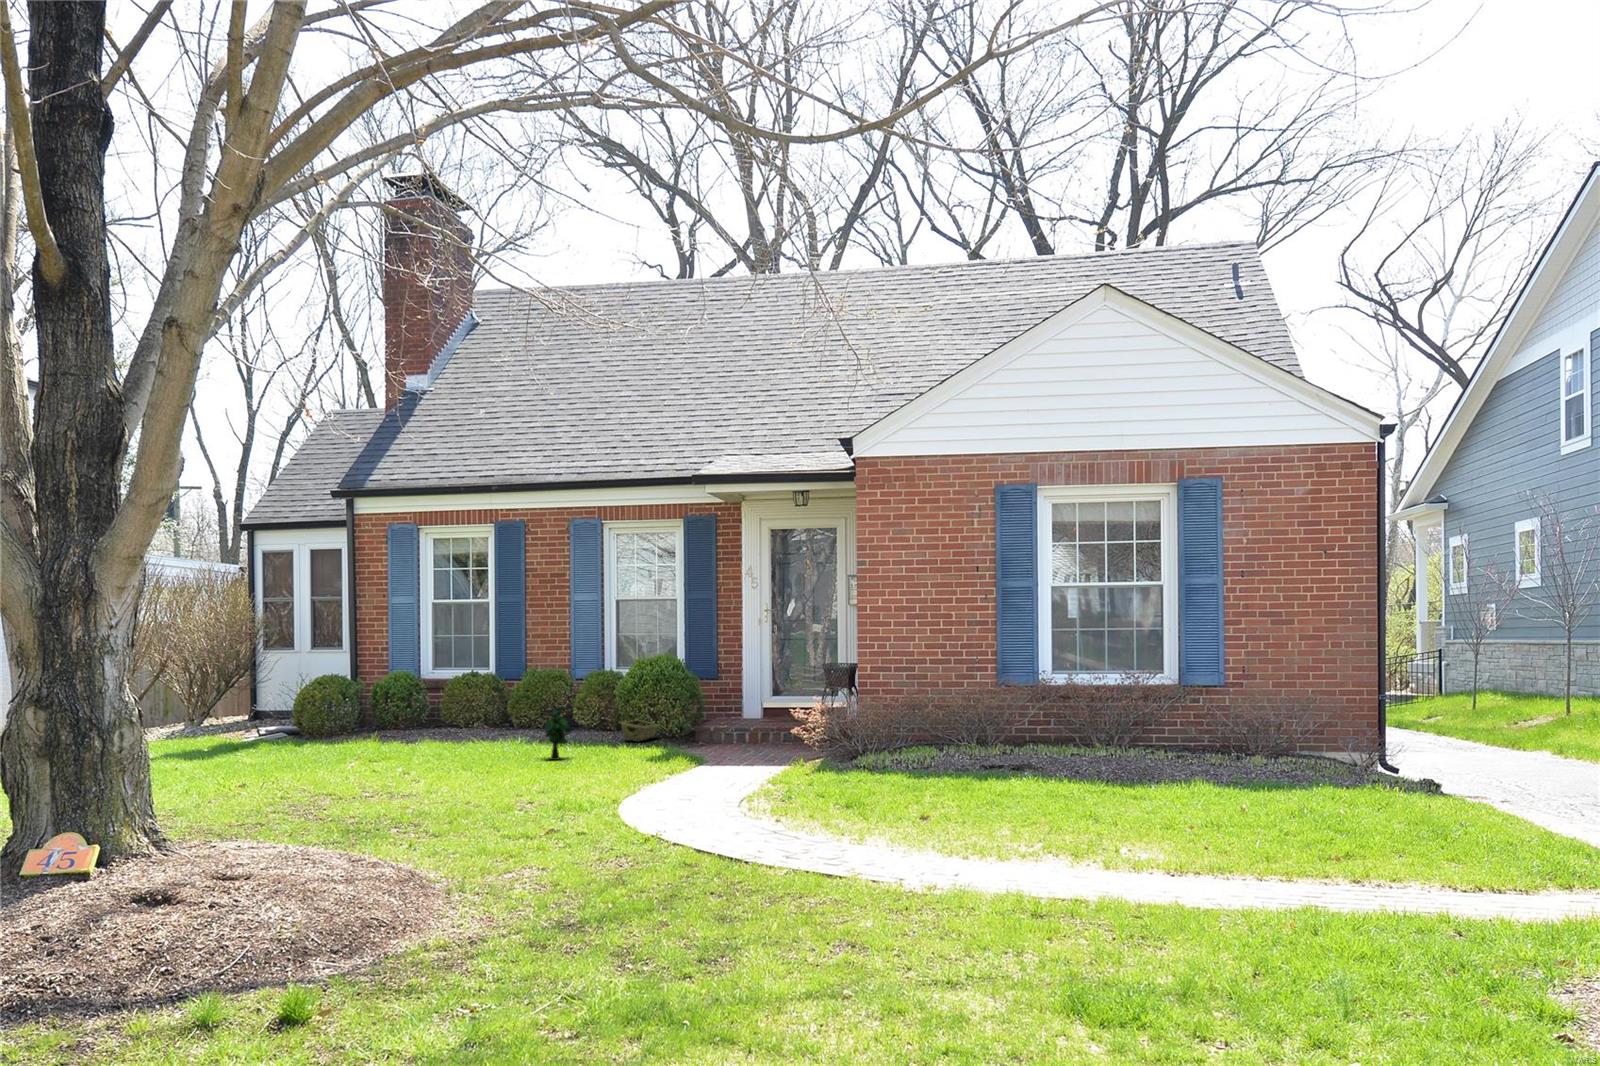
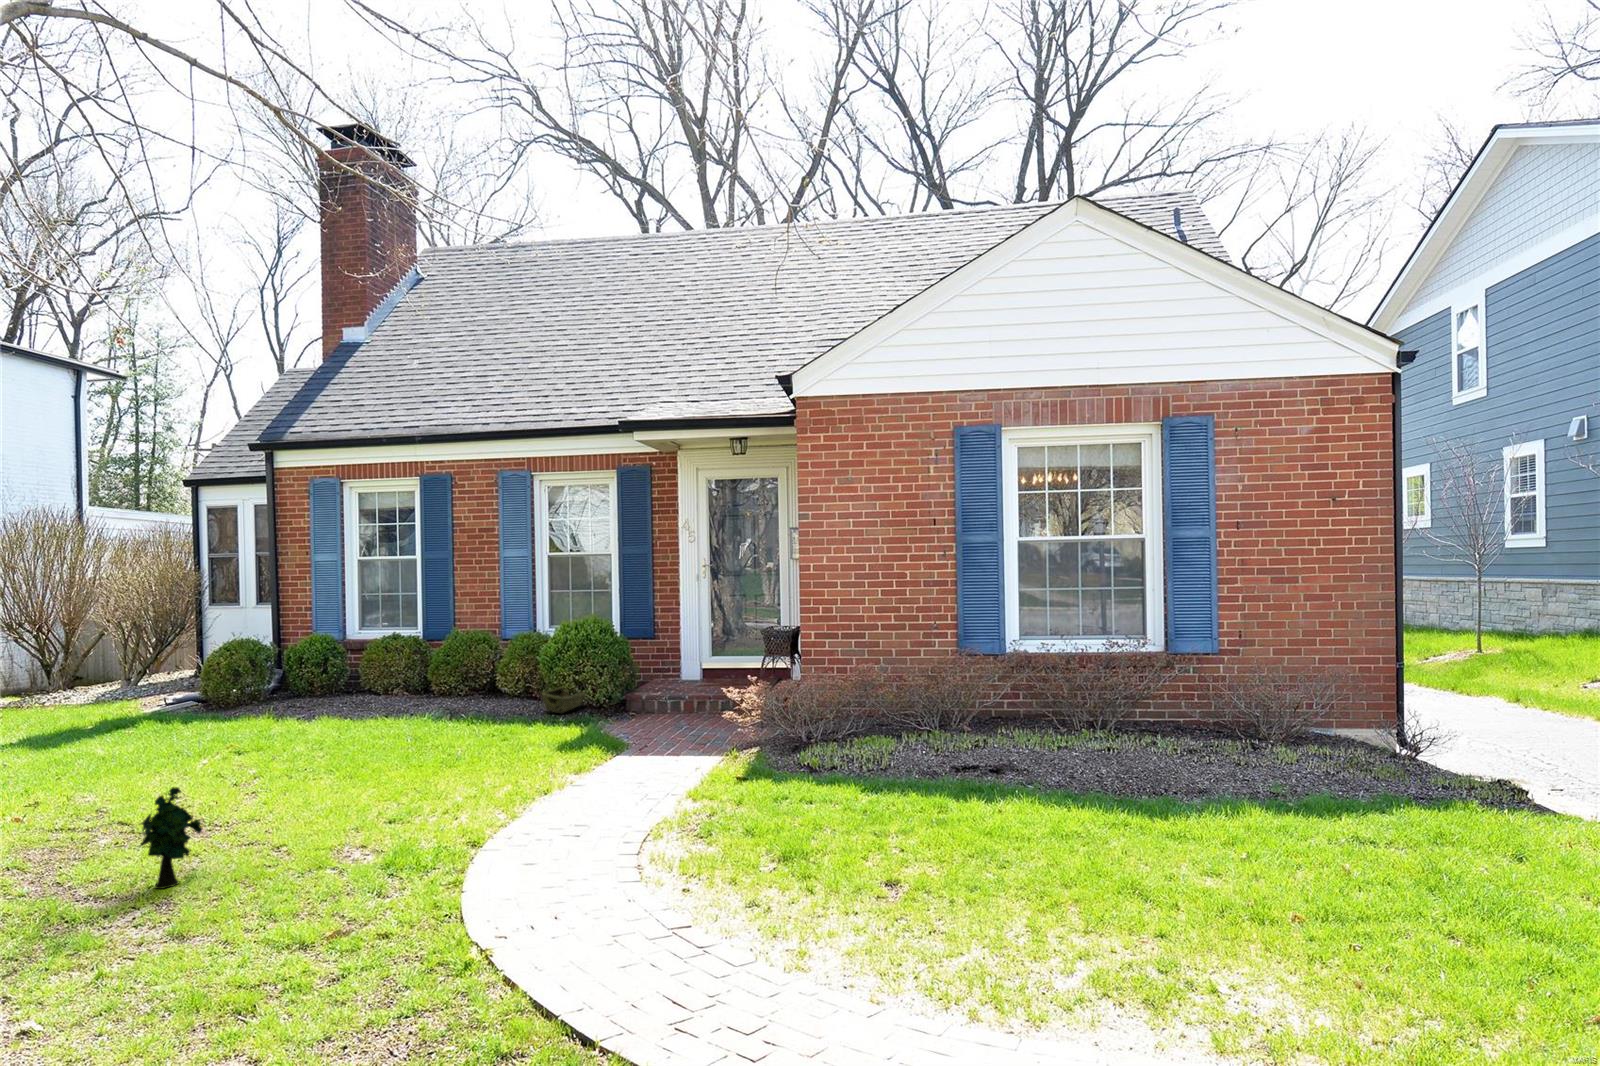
decorative plant: present [543,706,572,760] -> present [138,787,202,889]

